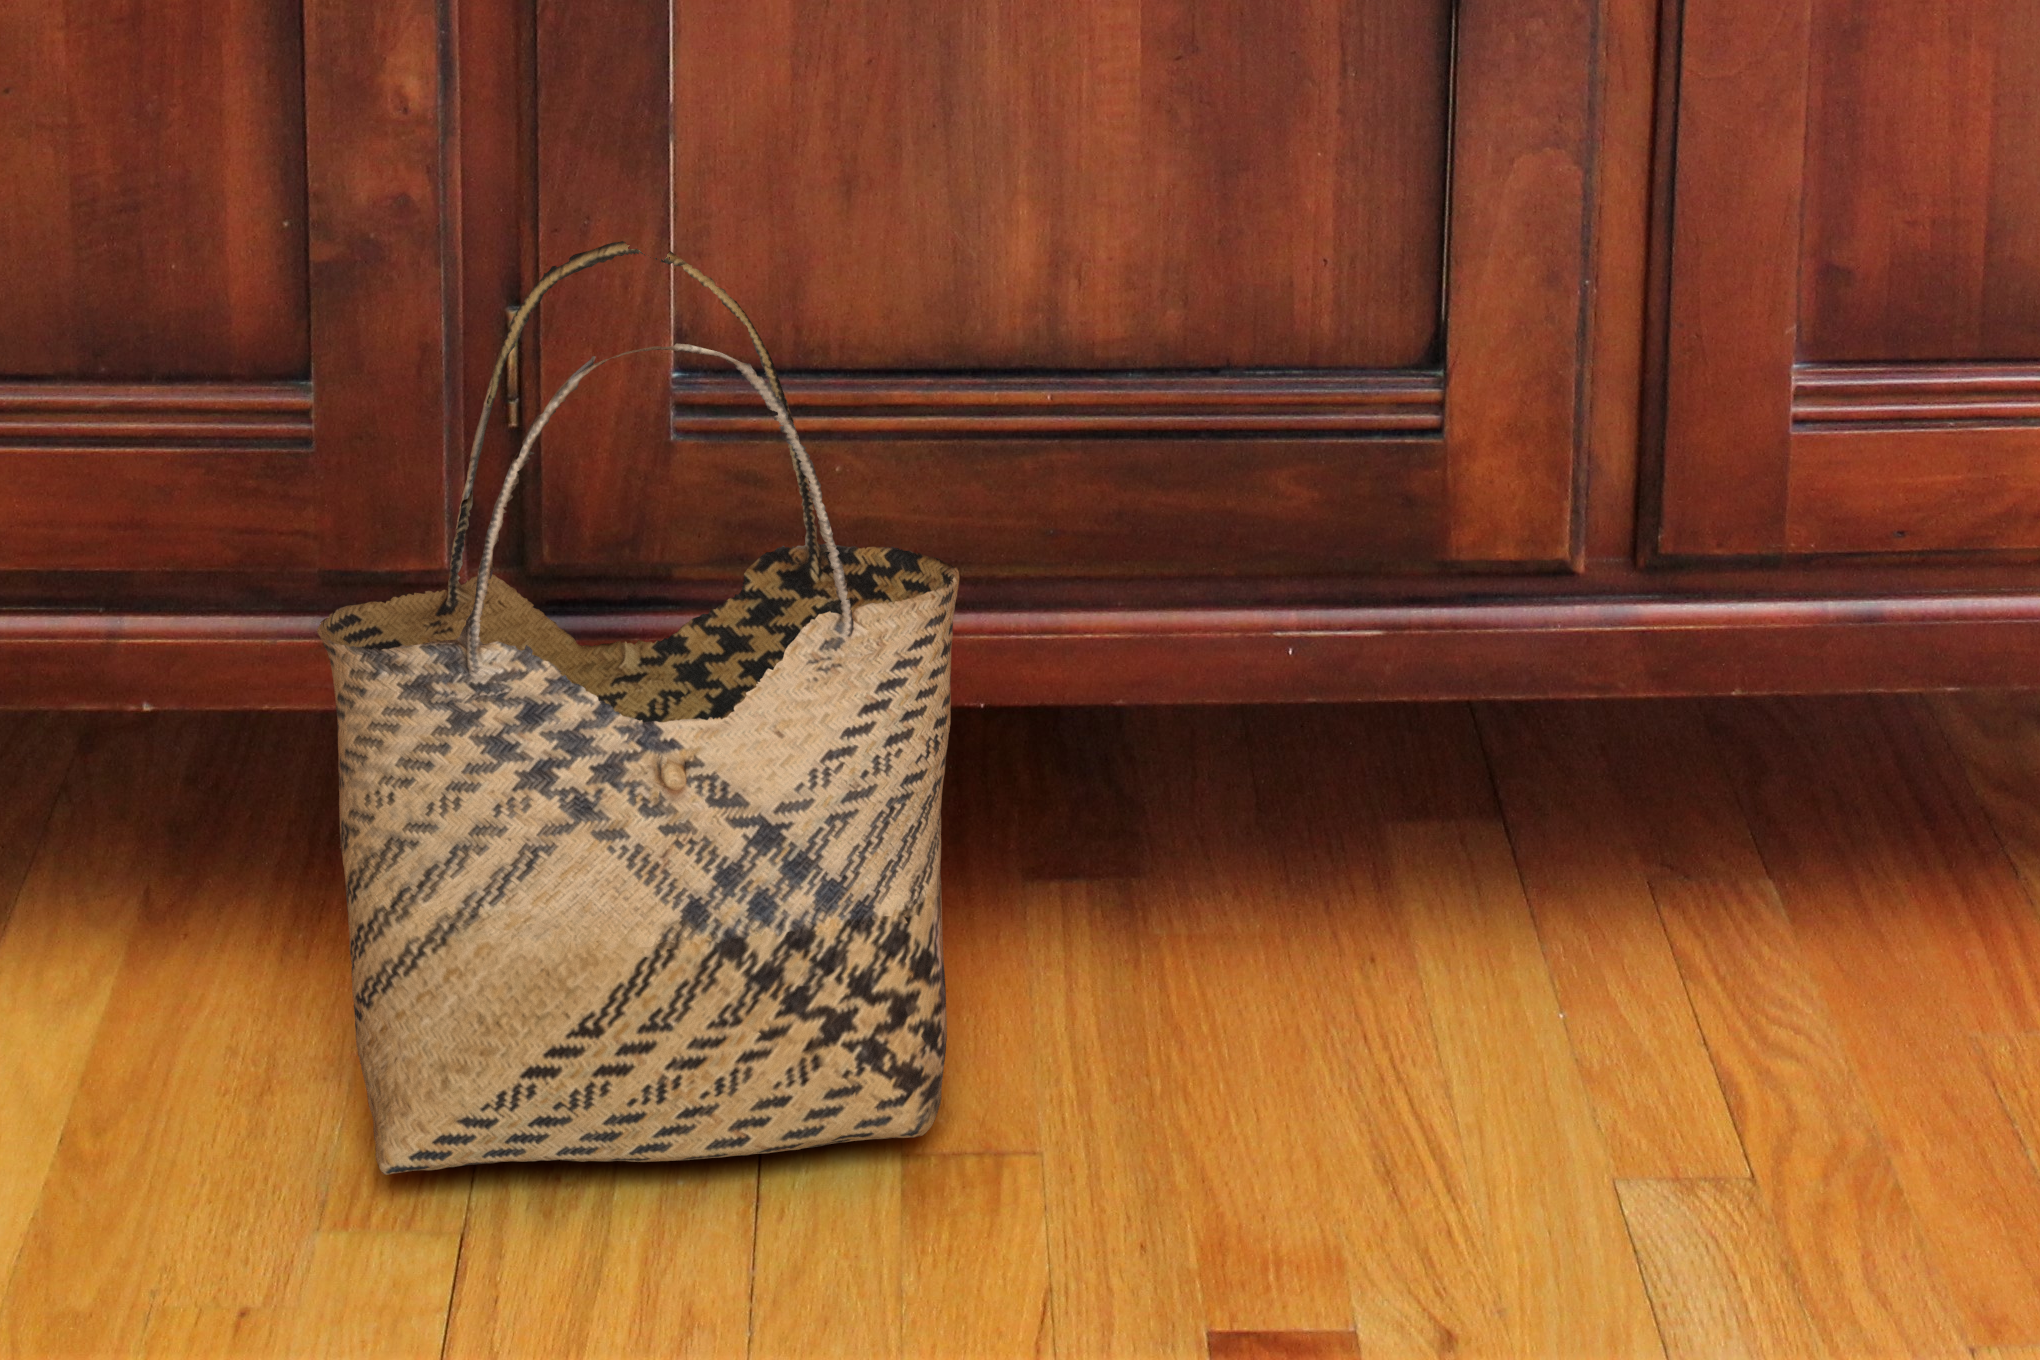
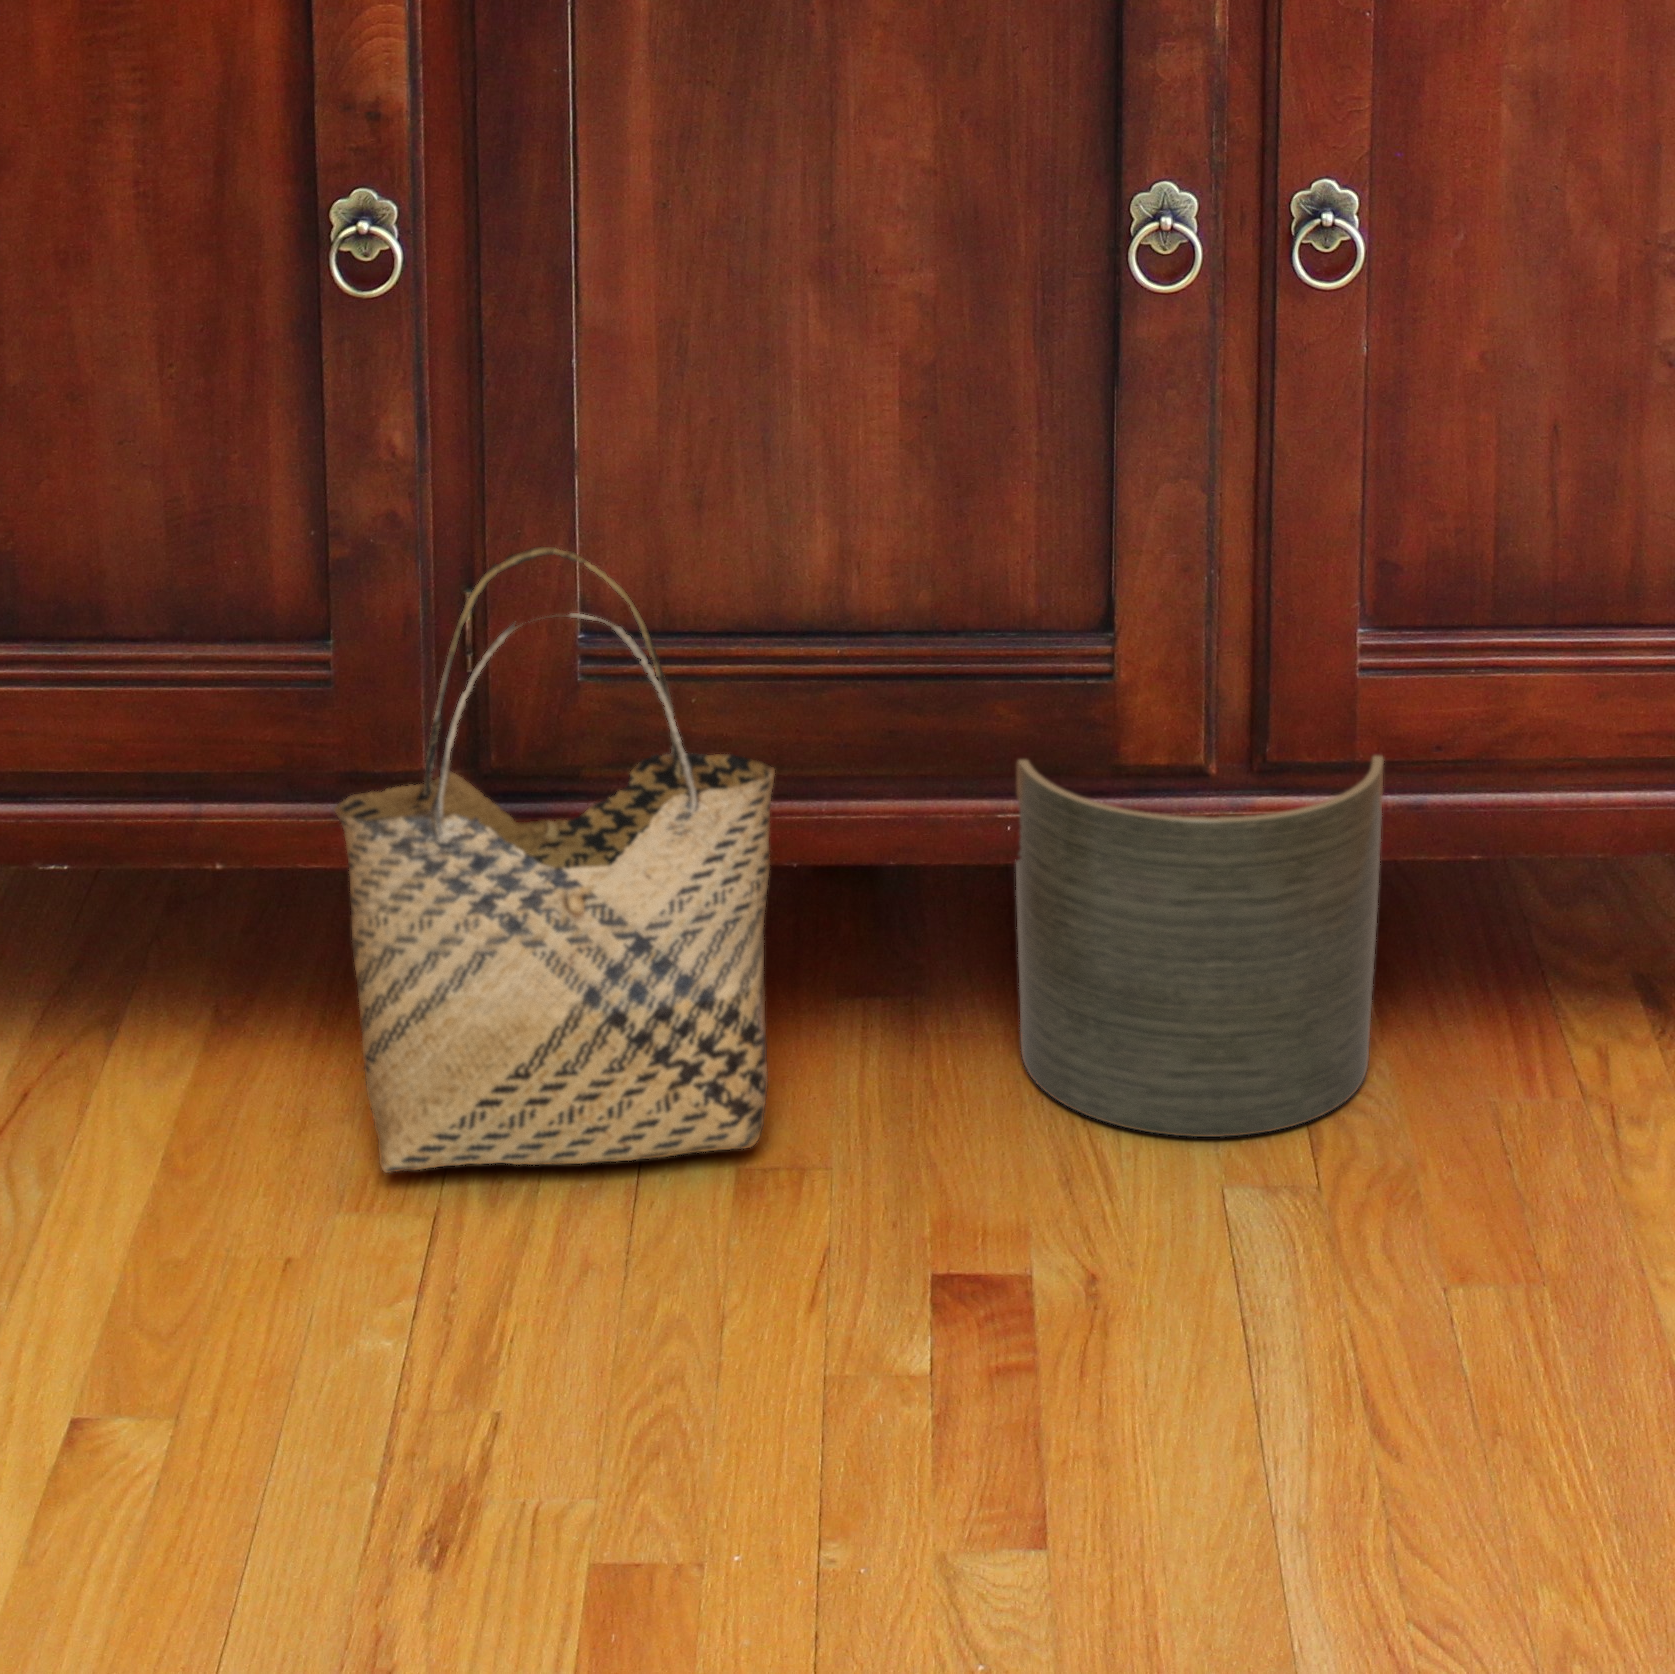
planter: none [1297,447,1835,1119] -> present [1016,756,1384,1137]

